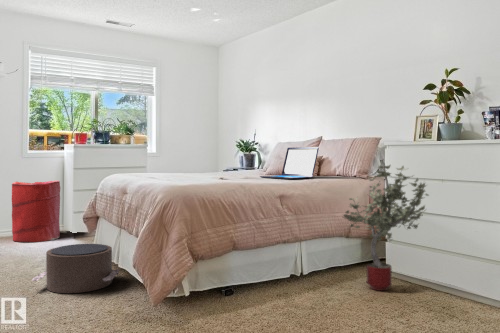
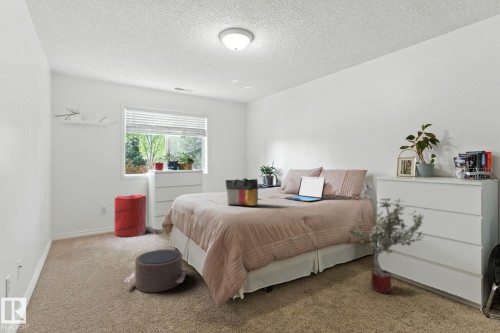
tote bag: none [173,143,218,181] -> present [226,178,258,206]

